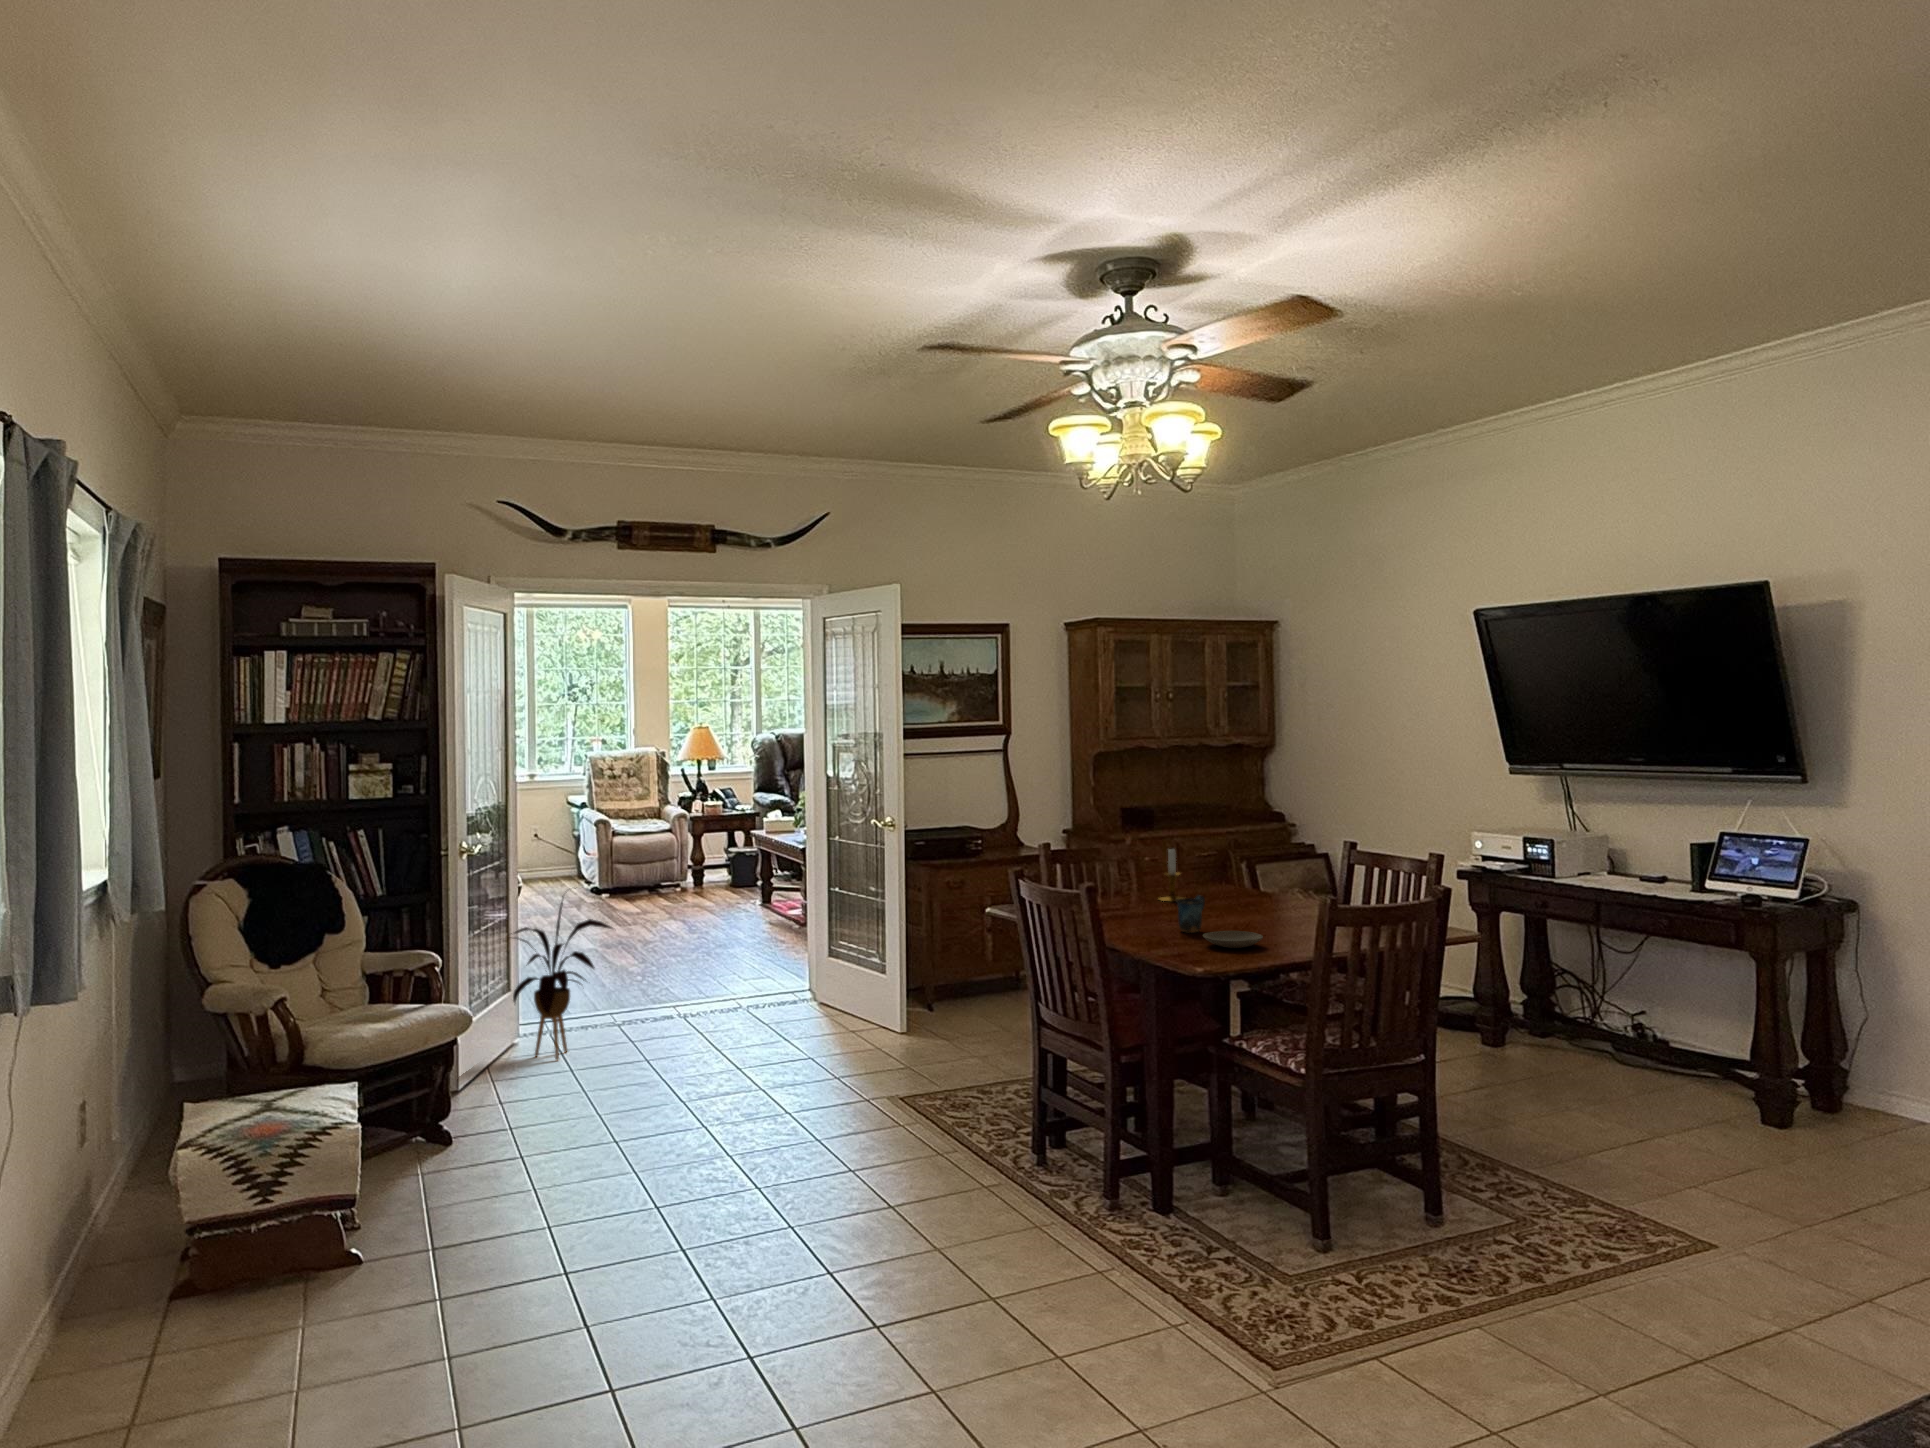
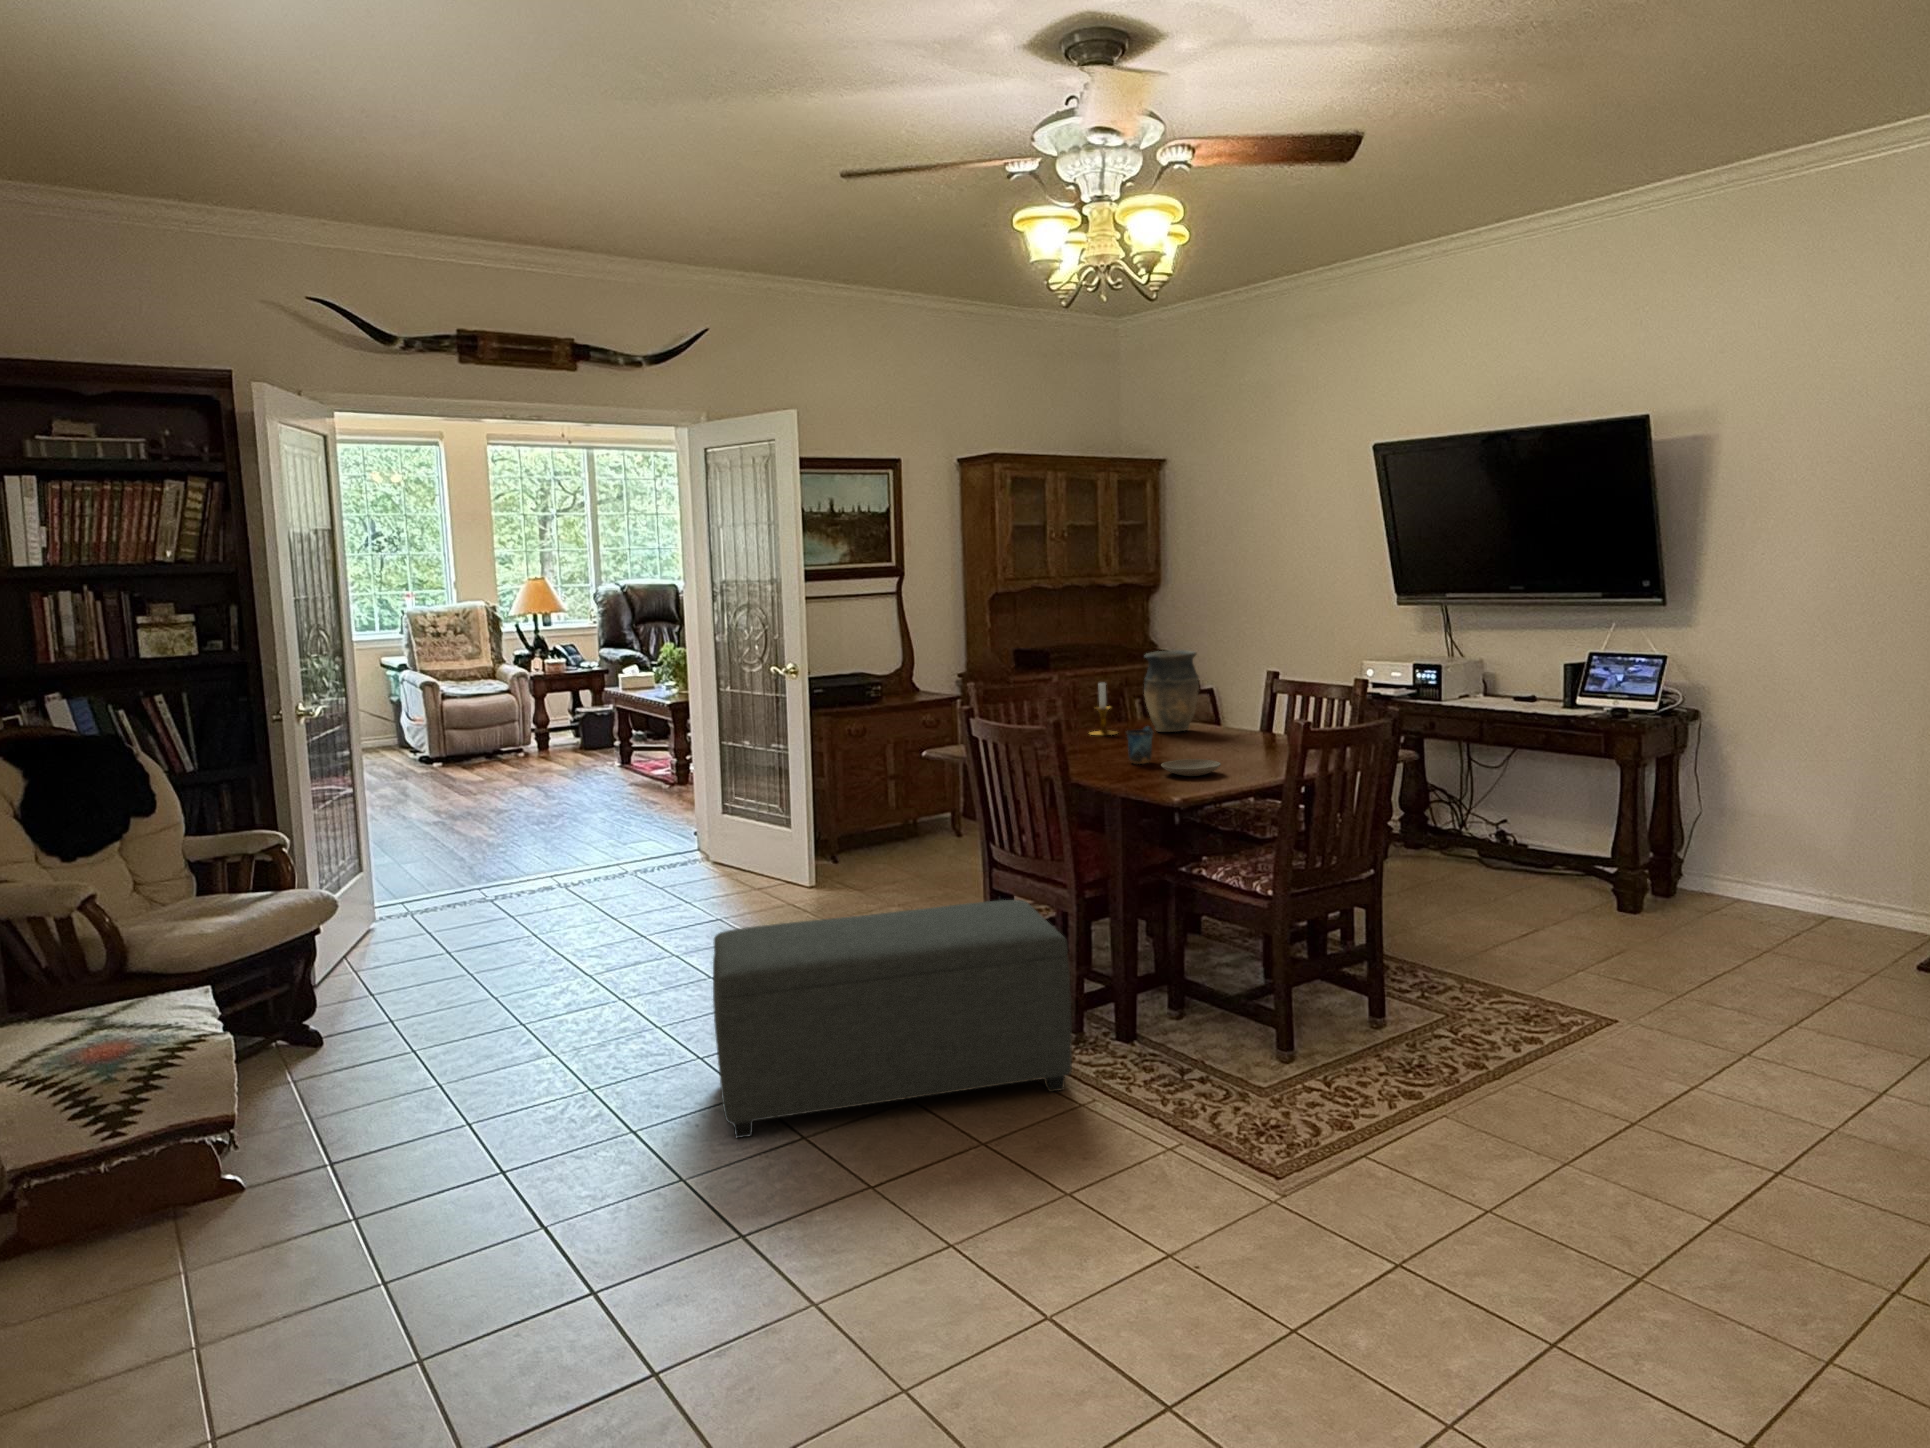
vase: none [1214,819,1271,901] -> present [1144,650,1199,732]
house plant: present [513,888,613,1060] -> none [343,751,488,942]
ottoman: none [761,1060,1096,1267] -> present [713,900,1072,1138]

